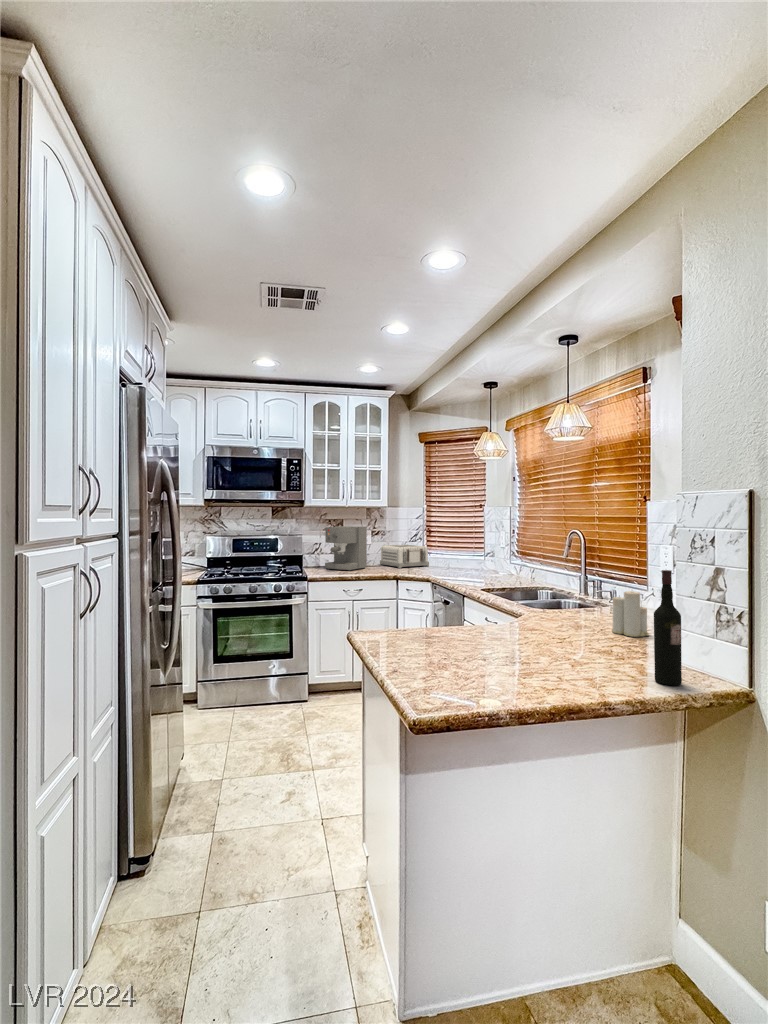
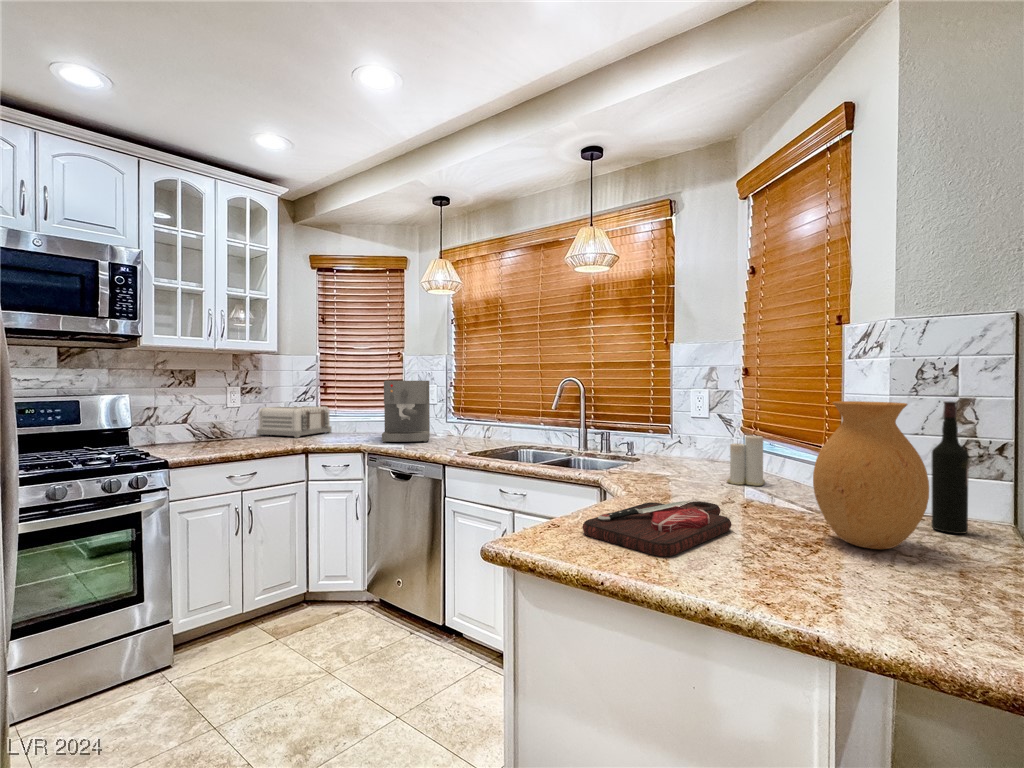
coffee maker: present [325,526,367,571] -> present [382,381,430,443]
vase: none [521,564,595,675] -> present [813,401,929,549]
cutting board: none [401,626,518,651] -> present [582,501,732,556]

